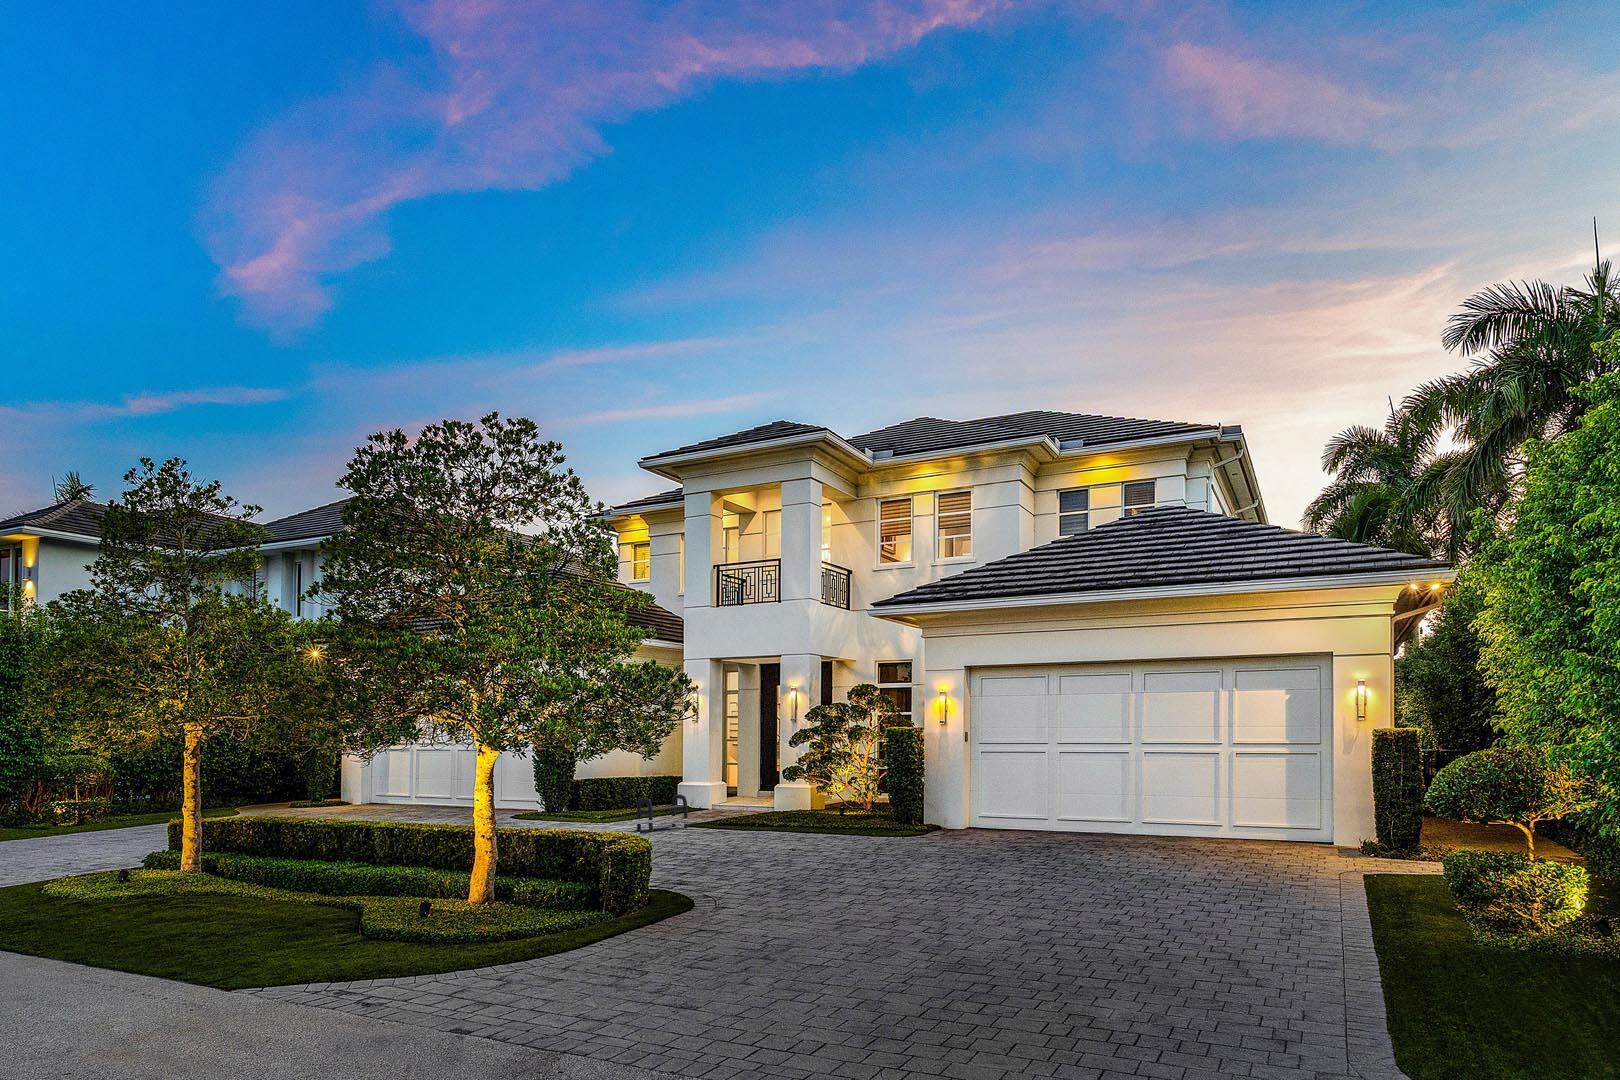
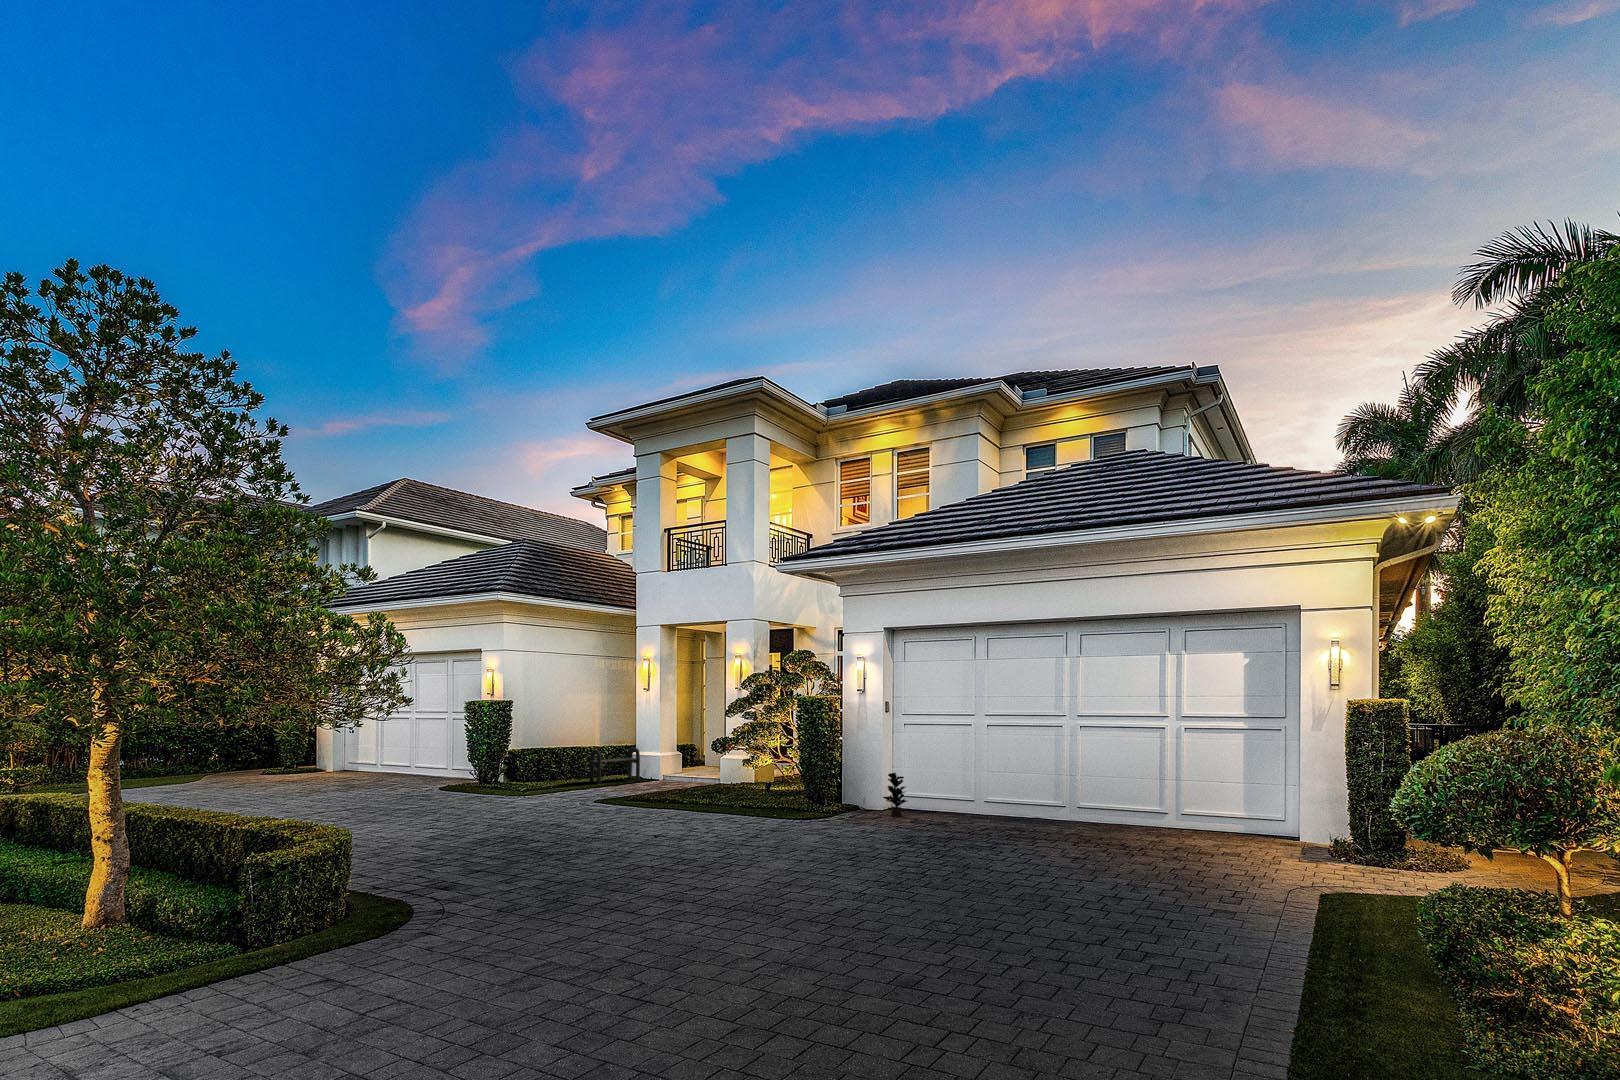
potted plant: none [974,805,999,844] -> present [883,773,907,817]

